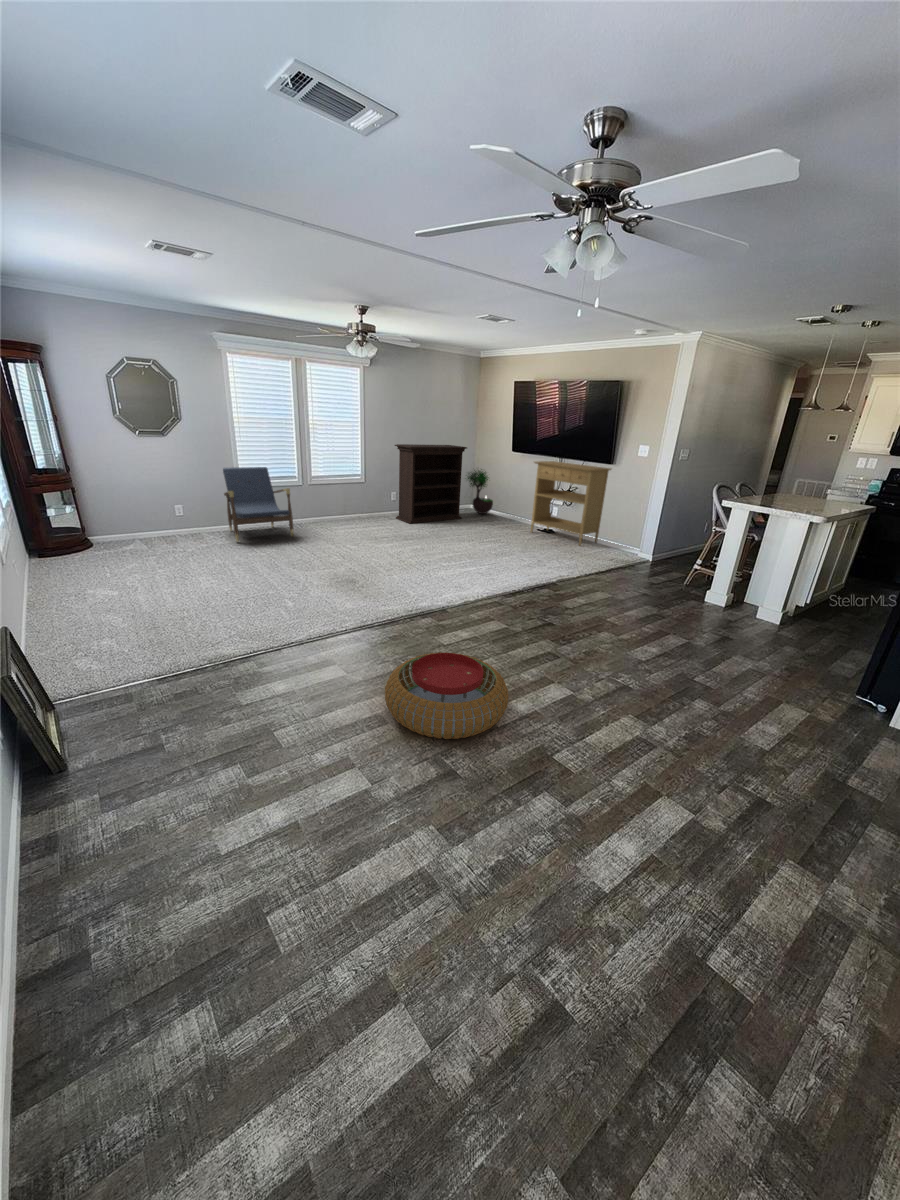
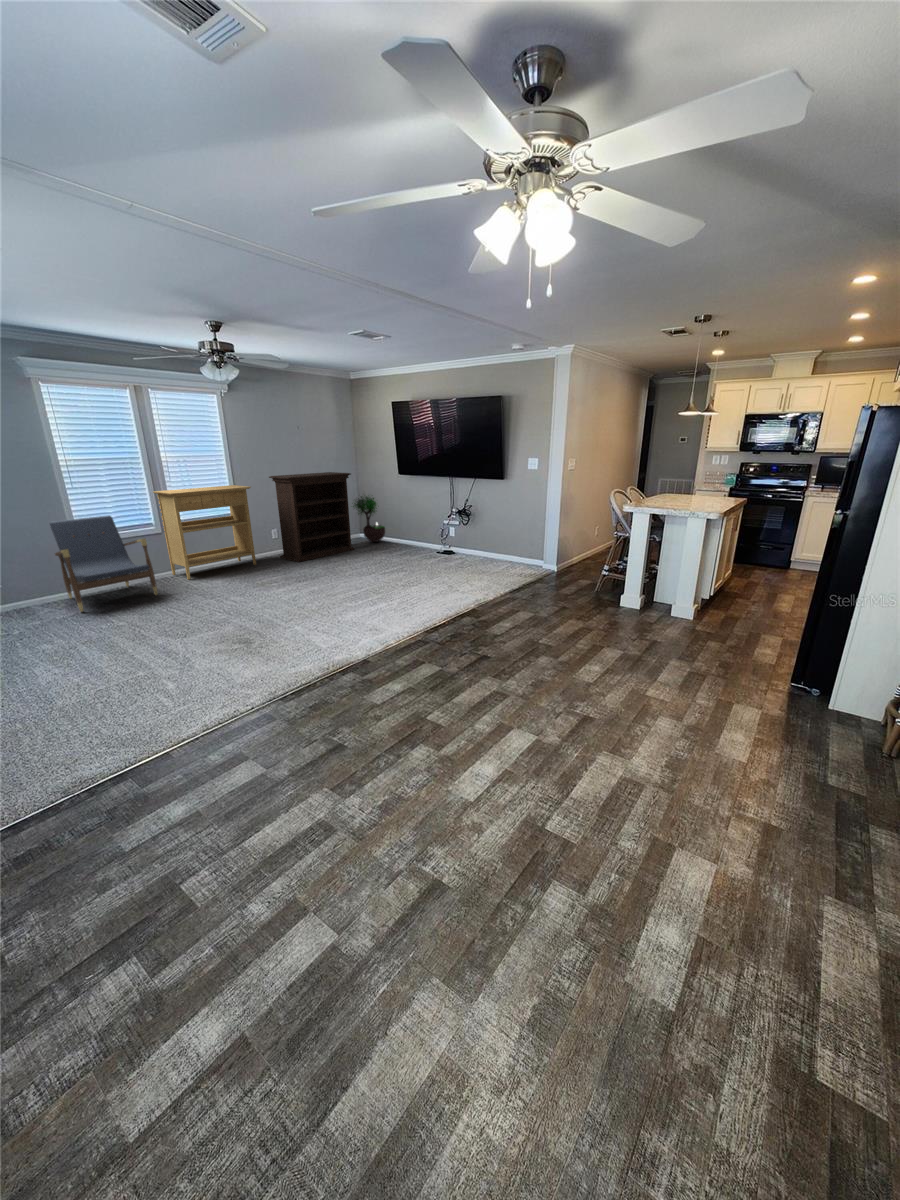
console table: present [530,461,611,546] -> present [153,485,256,580]
pouf: present [385,652,508,739] -> none [325,718,478,839]

